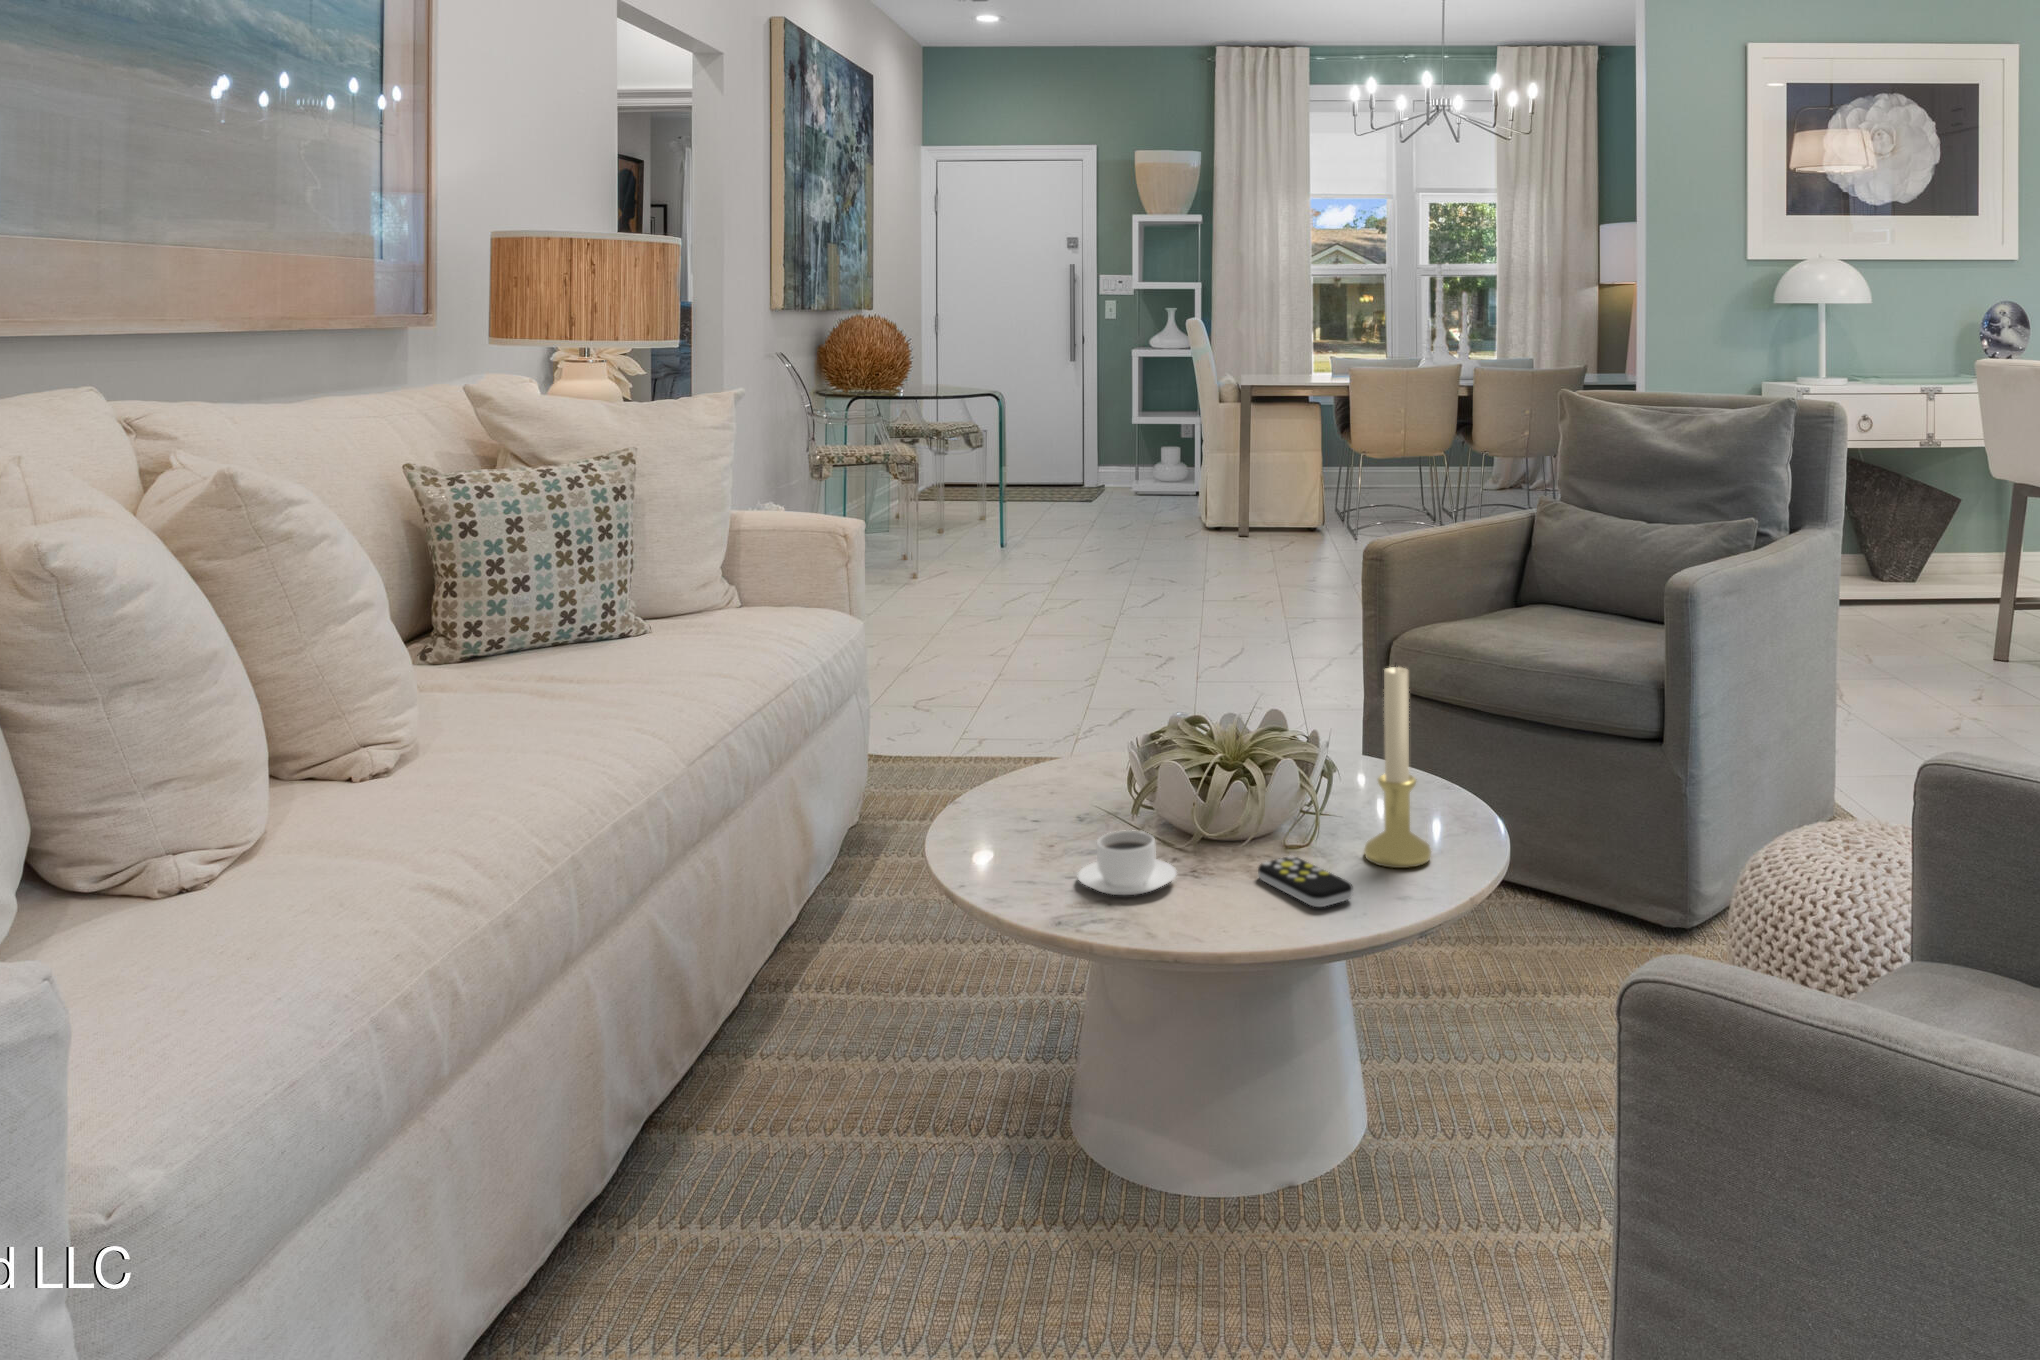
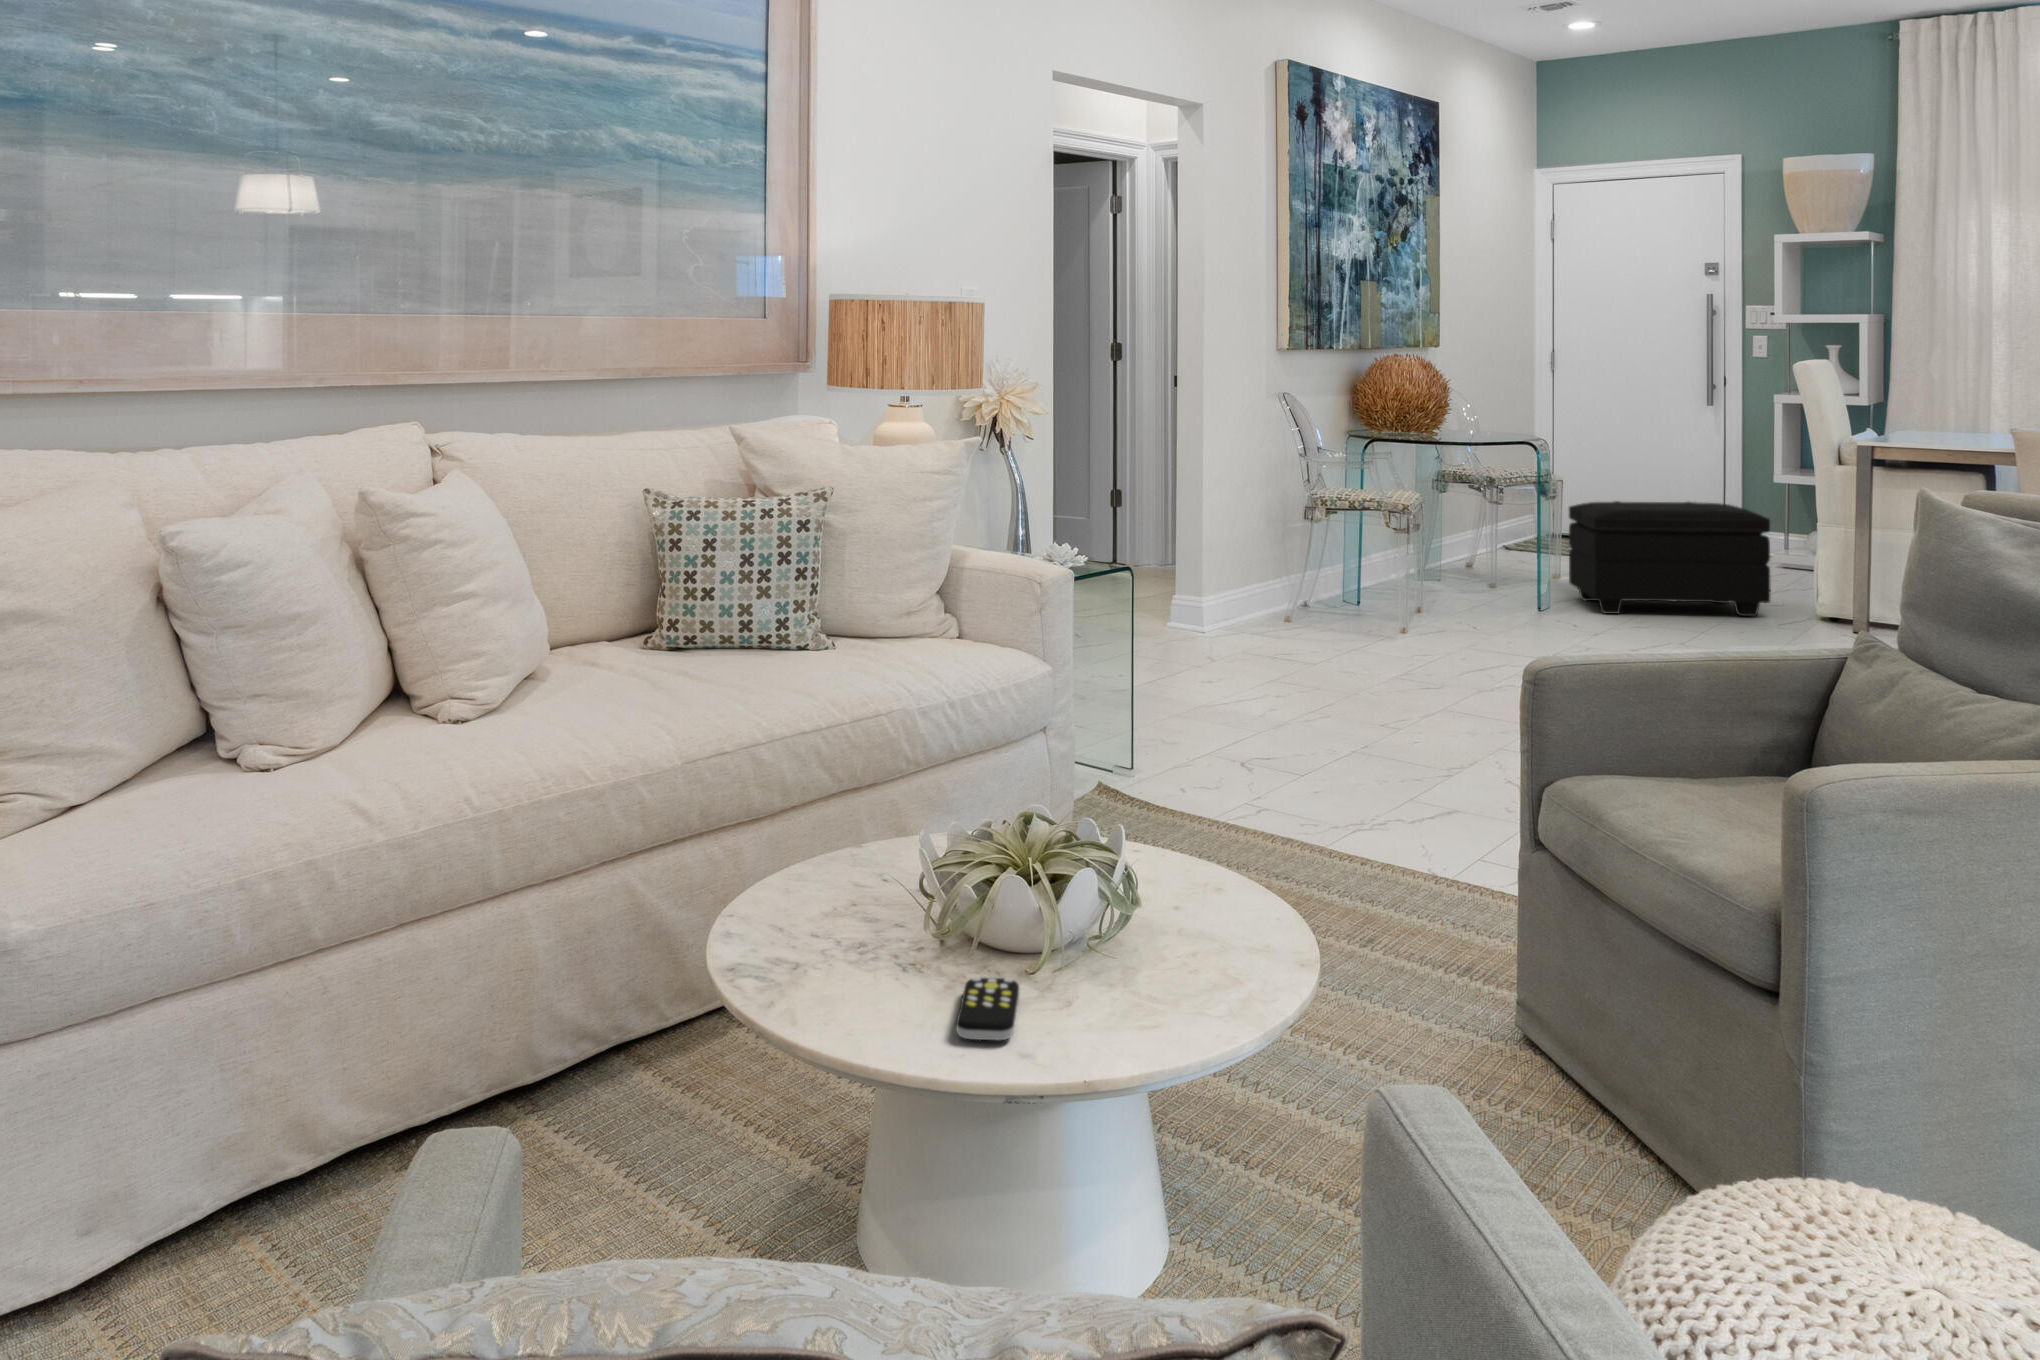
footstool: none [1008,443,1175,545] -> present [1569,501,1770,616]
candle holder: present [1364,665,1431,868] -> none [1102,790,1180,1031]
coffee cup: present [1078,830,1177,895] -> none [804,906,904,973]

